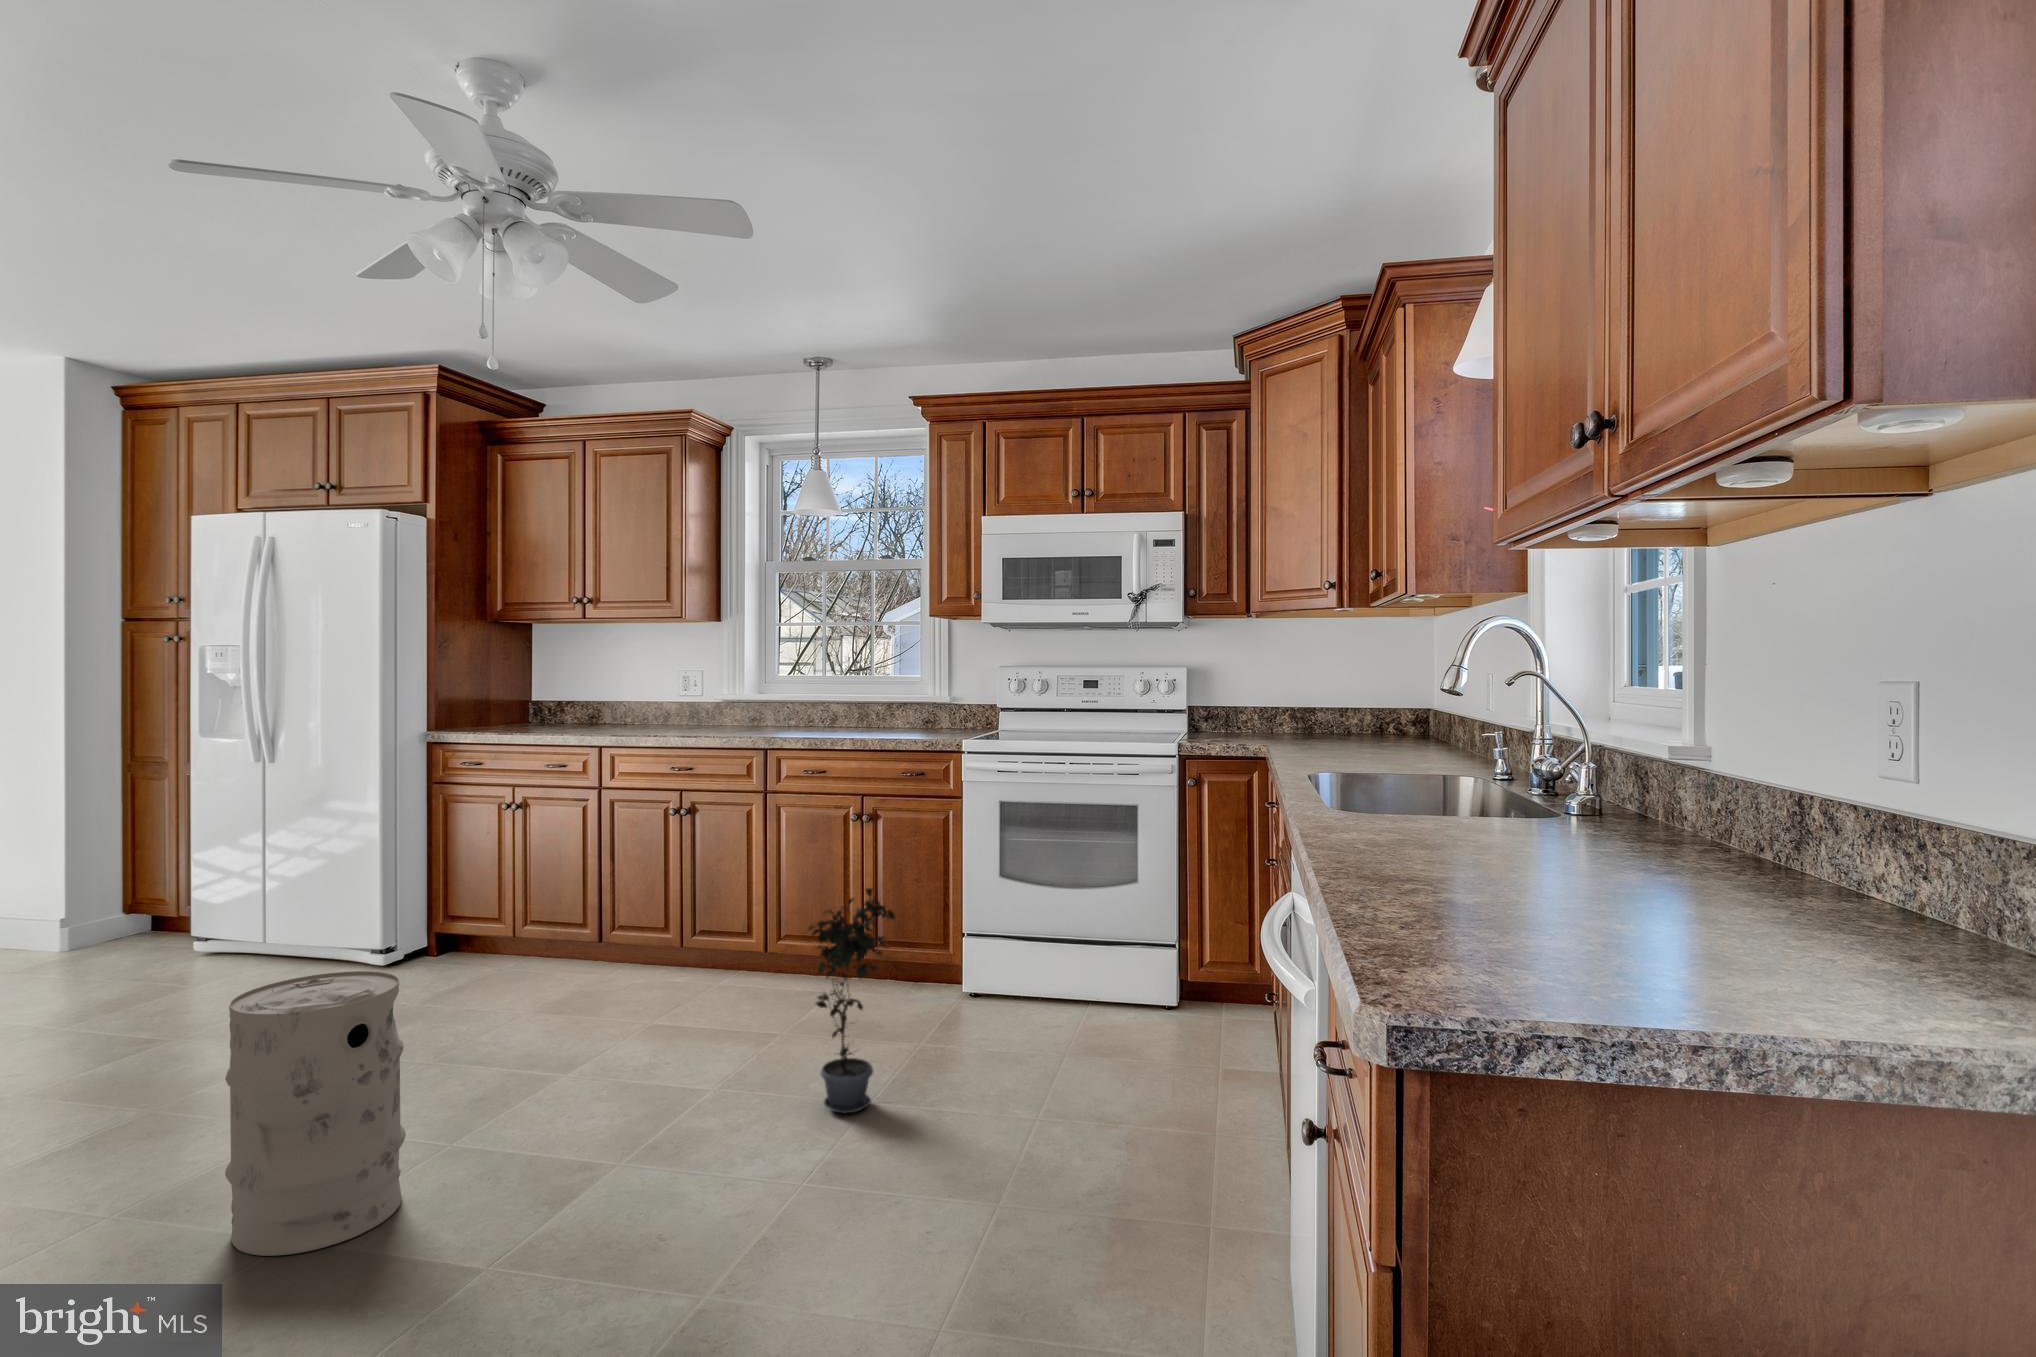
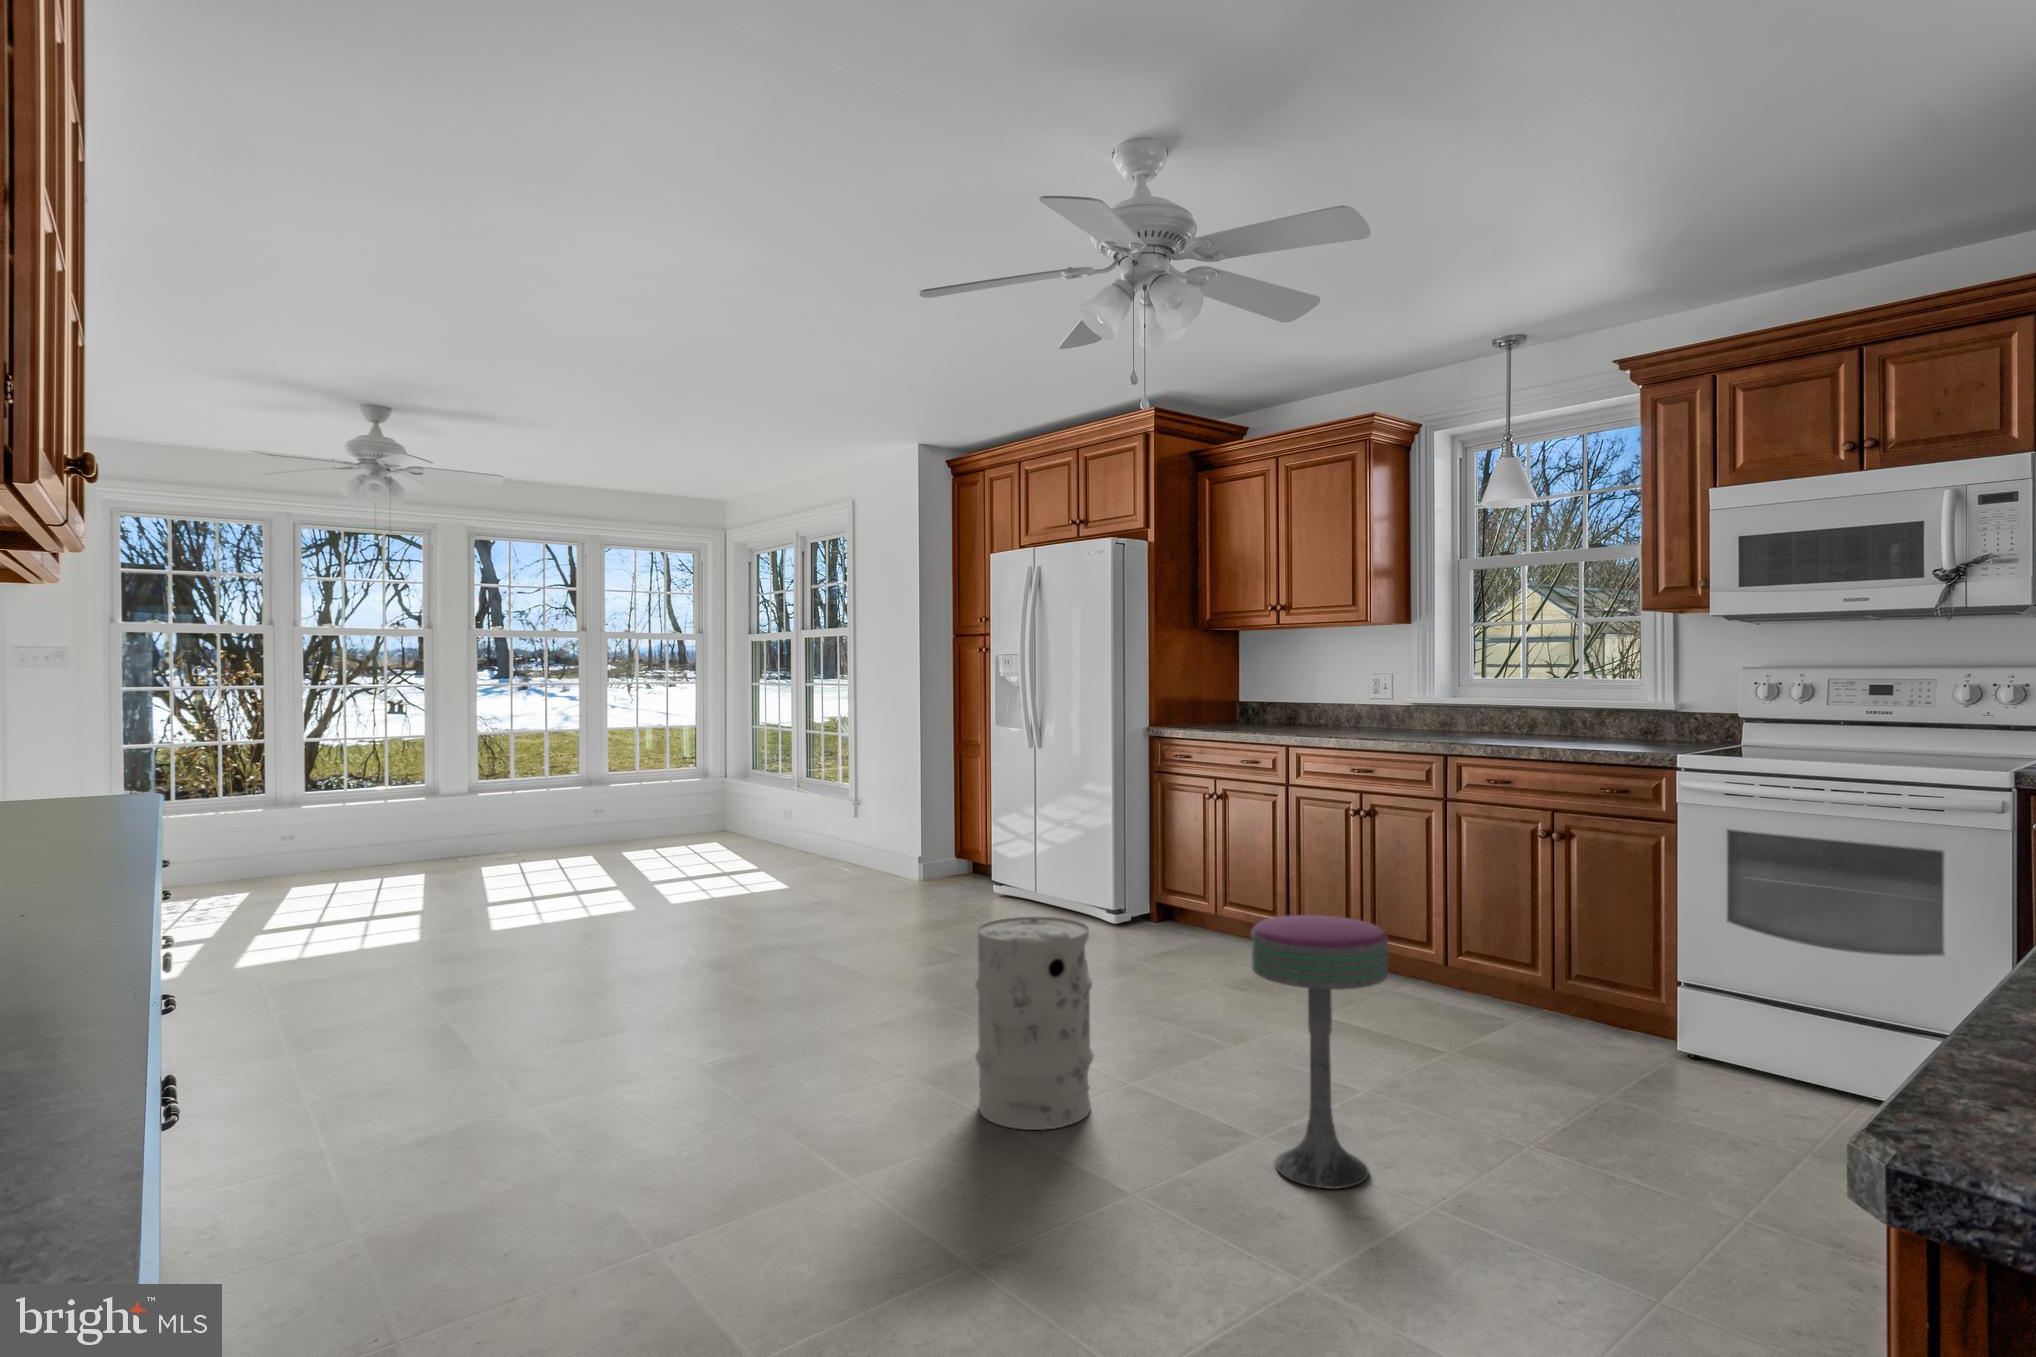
potted plant: present [808,888,895,1114] -> none [1446,907,1551,1143]
bar stool: none [618,922,763,1212] -> present [1251,915,1388,1189]

